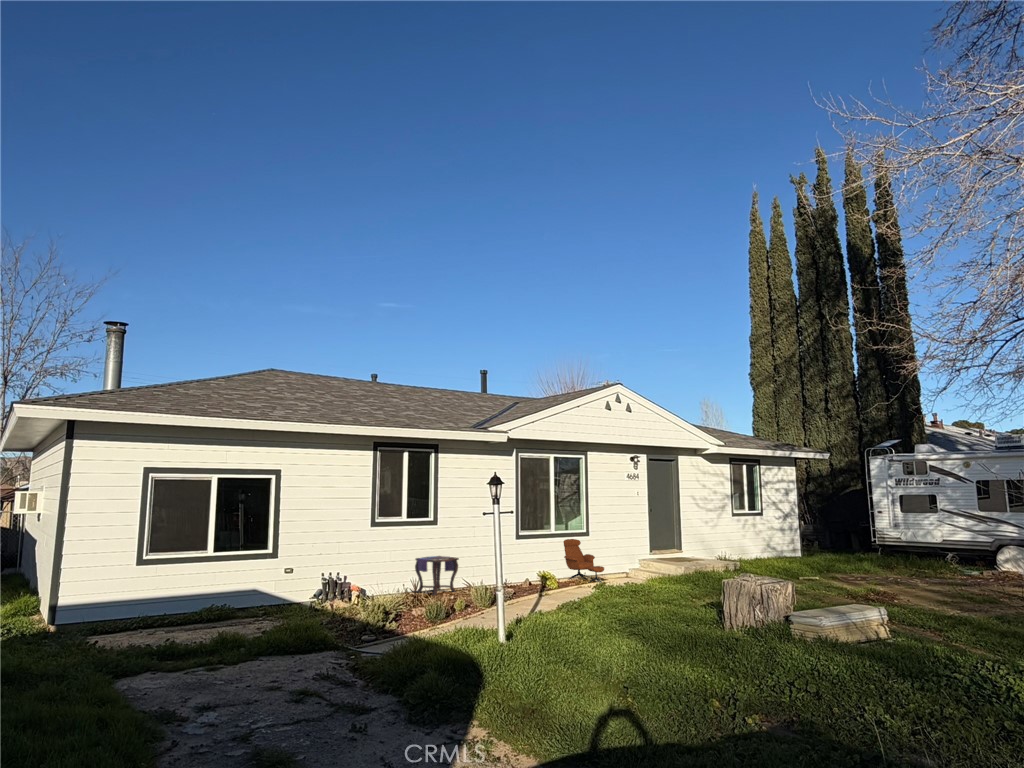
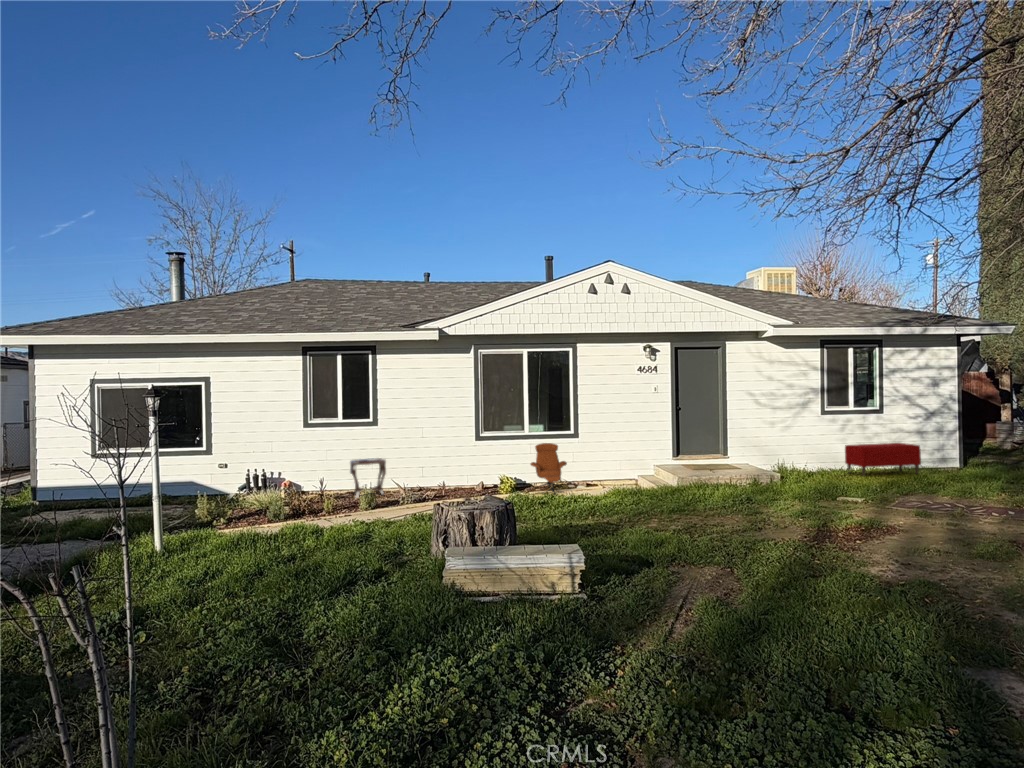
bench: none [746,536,792,561] -> present [845,443,921,476]

